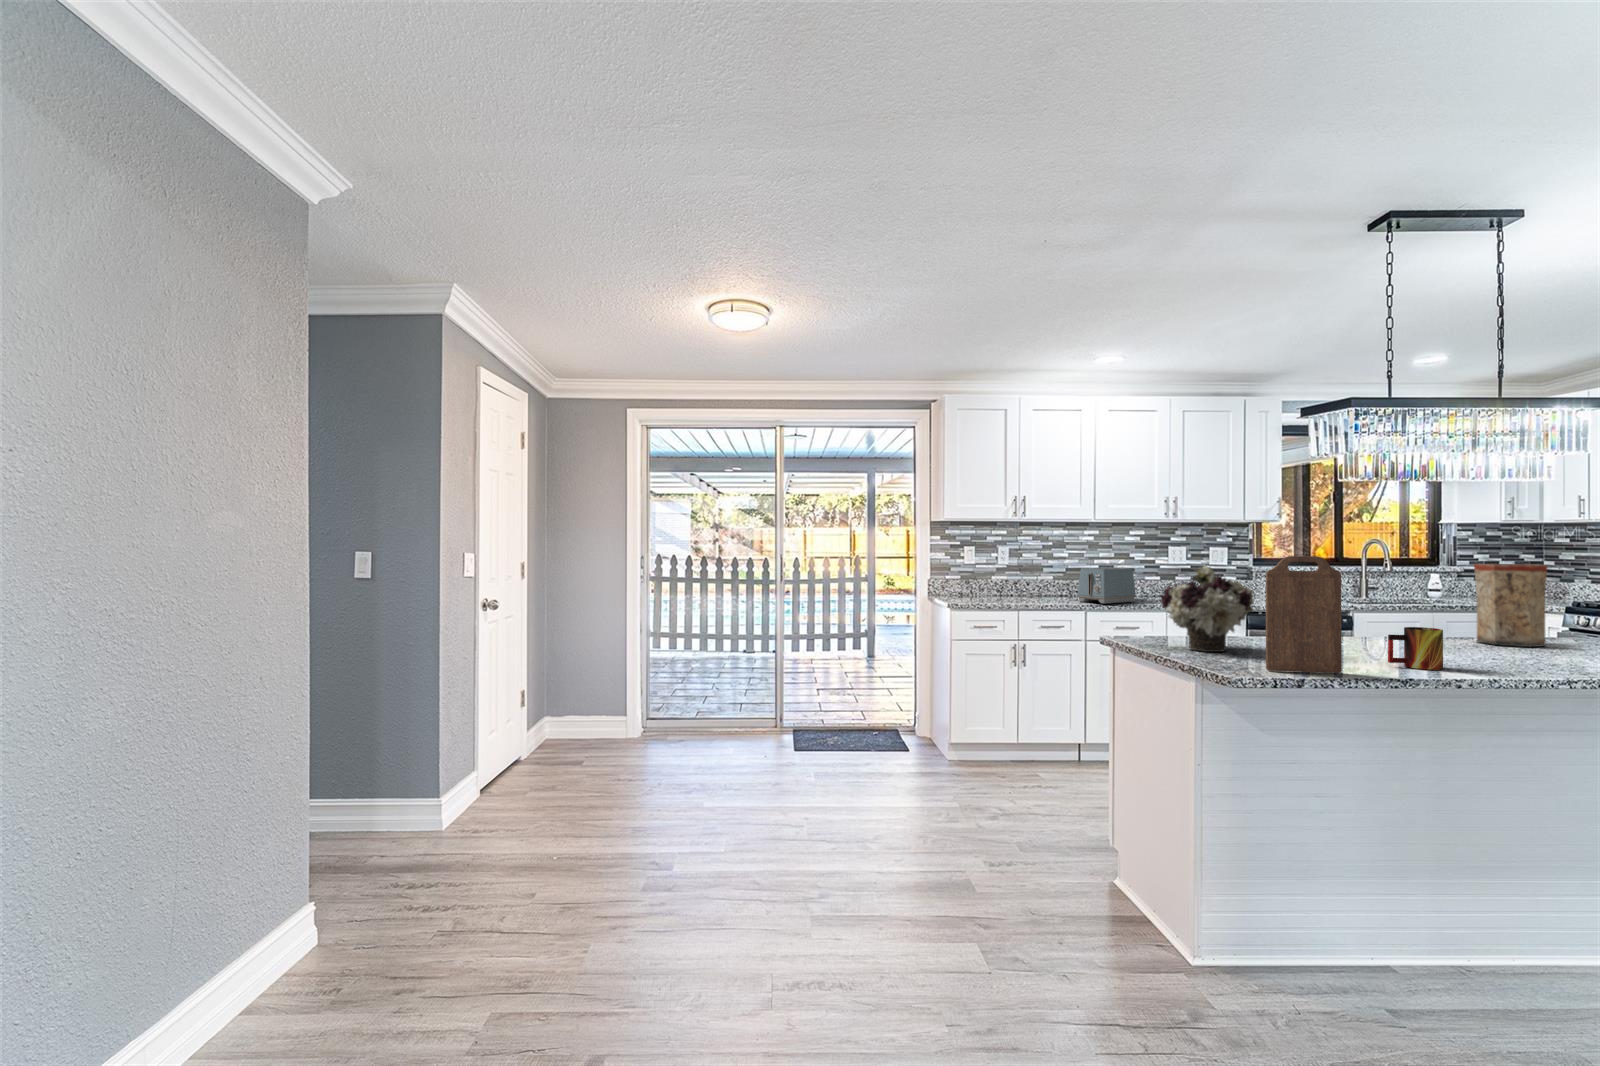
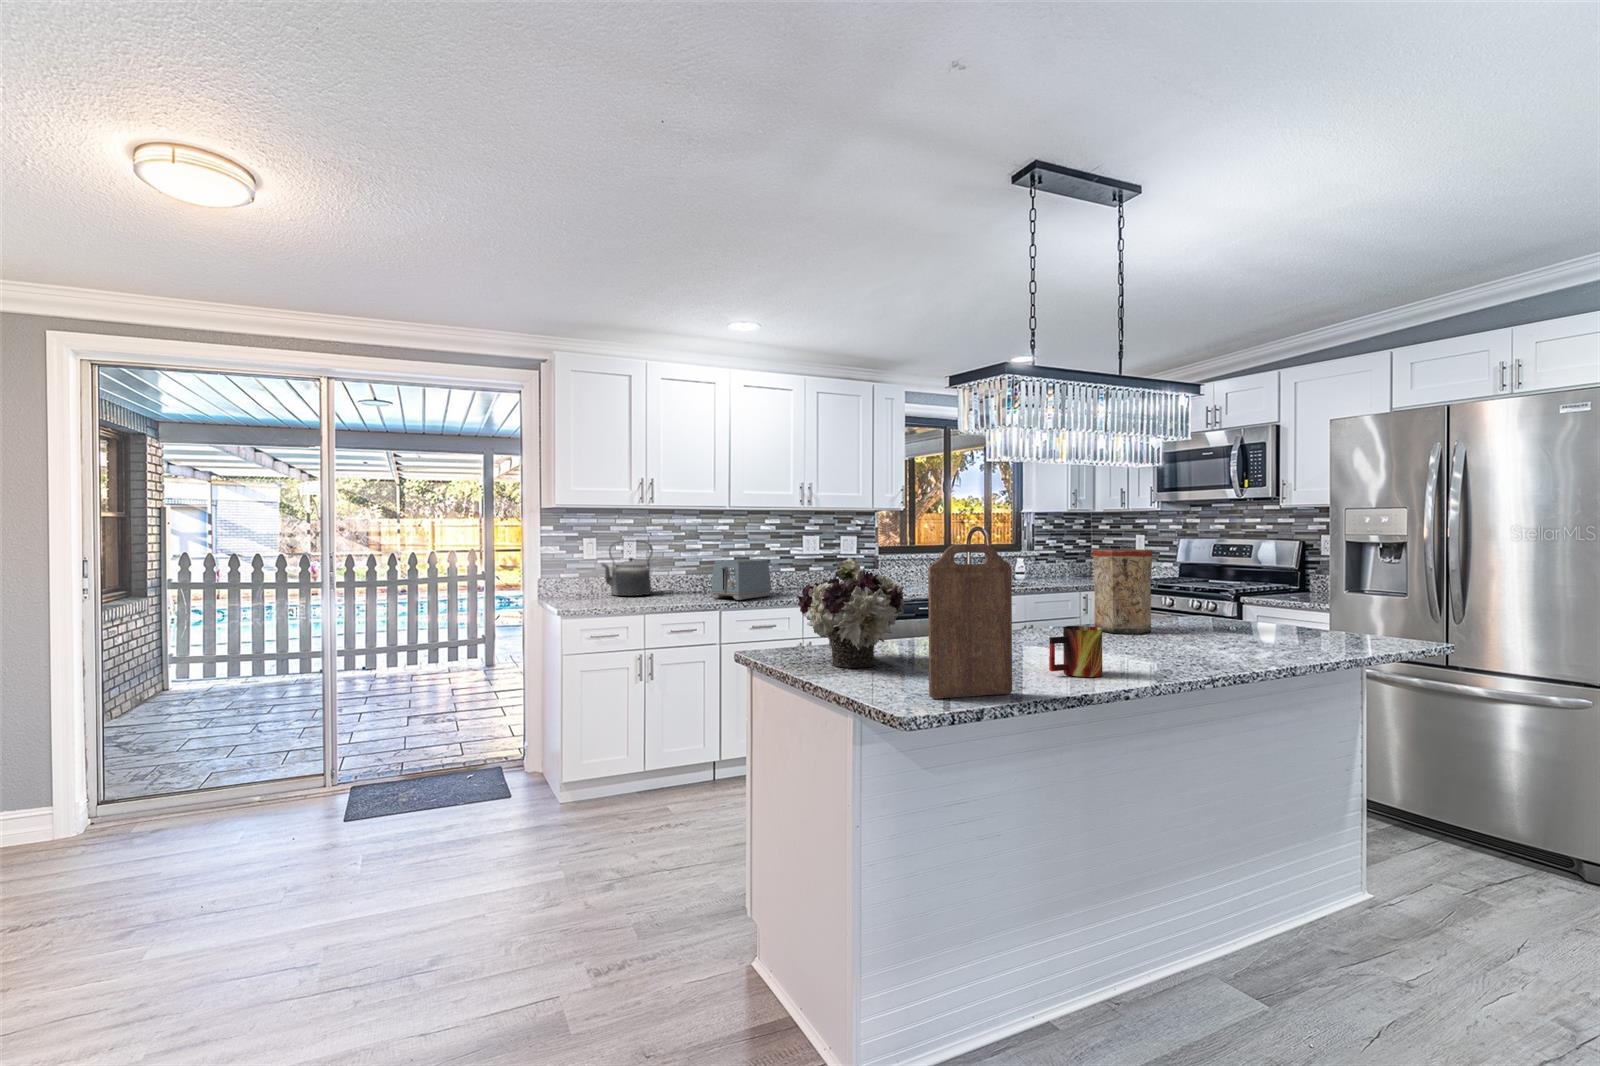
kettle: none [979,549,1024,596] -> present [602,540,653,596]

